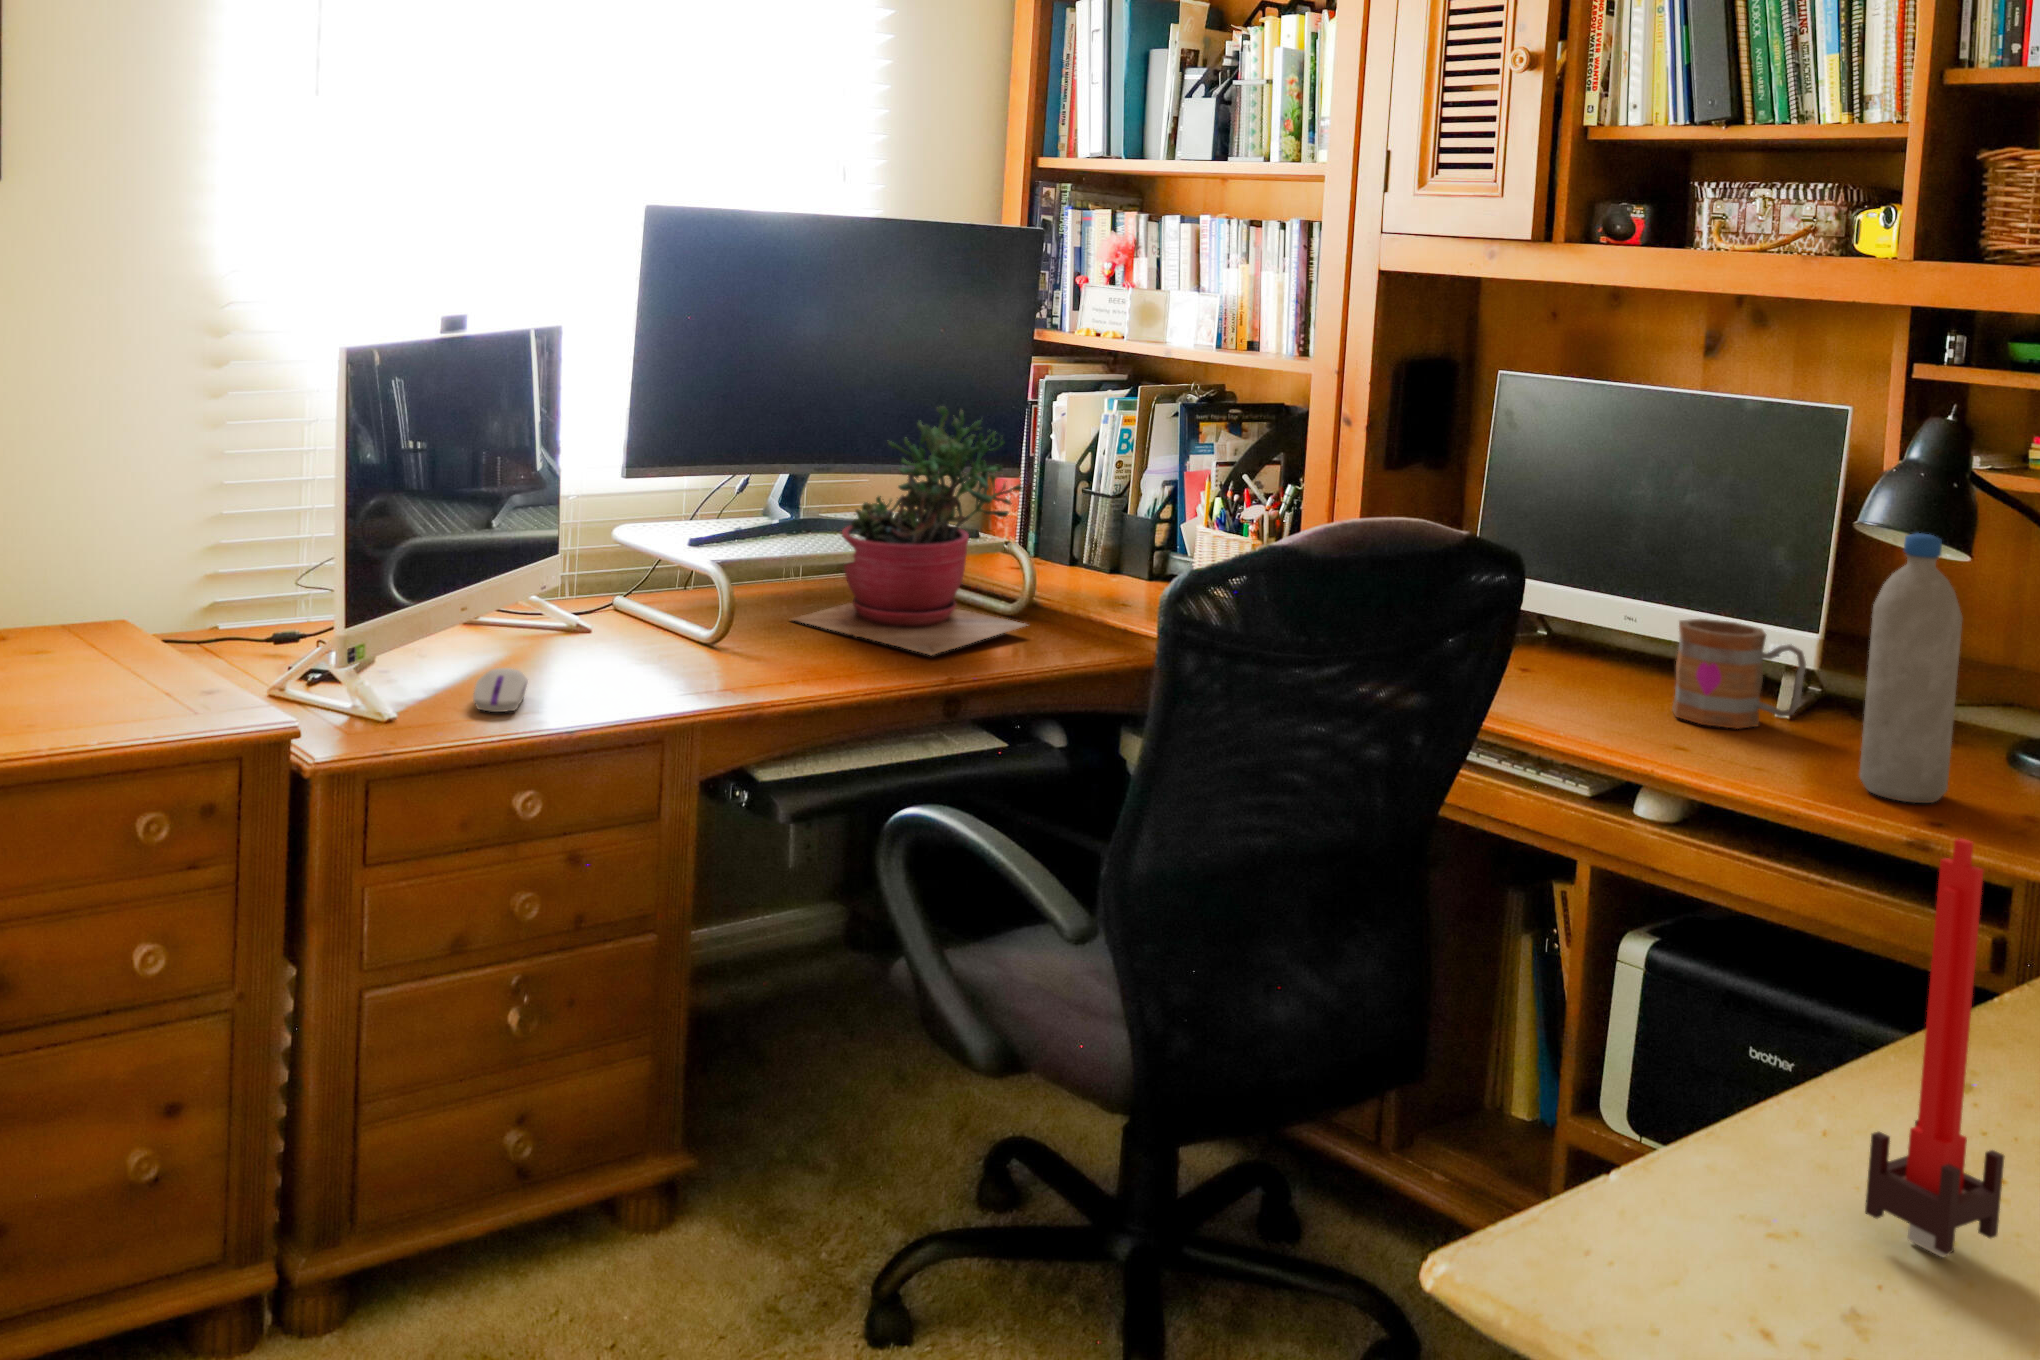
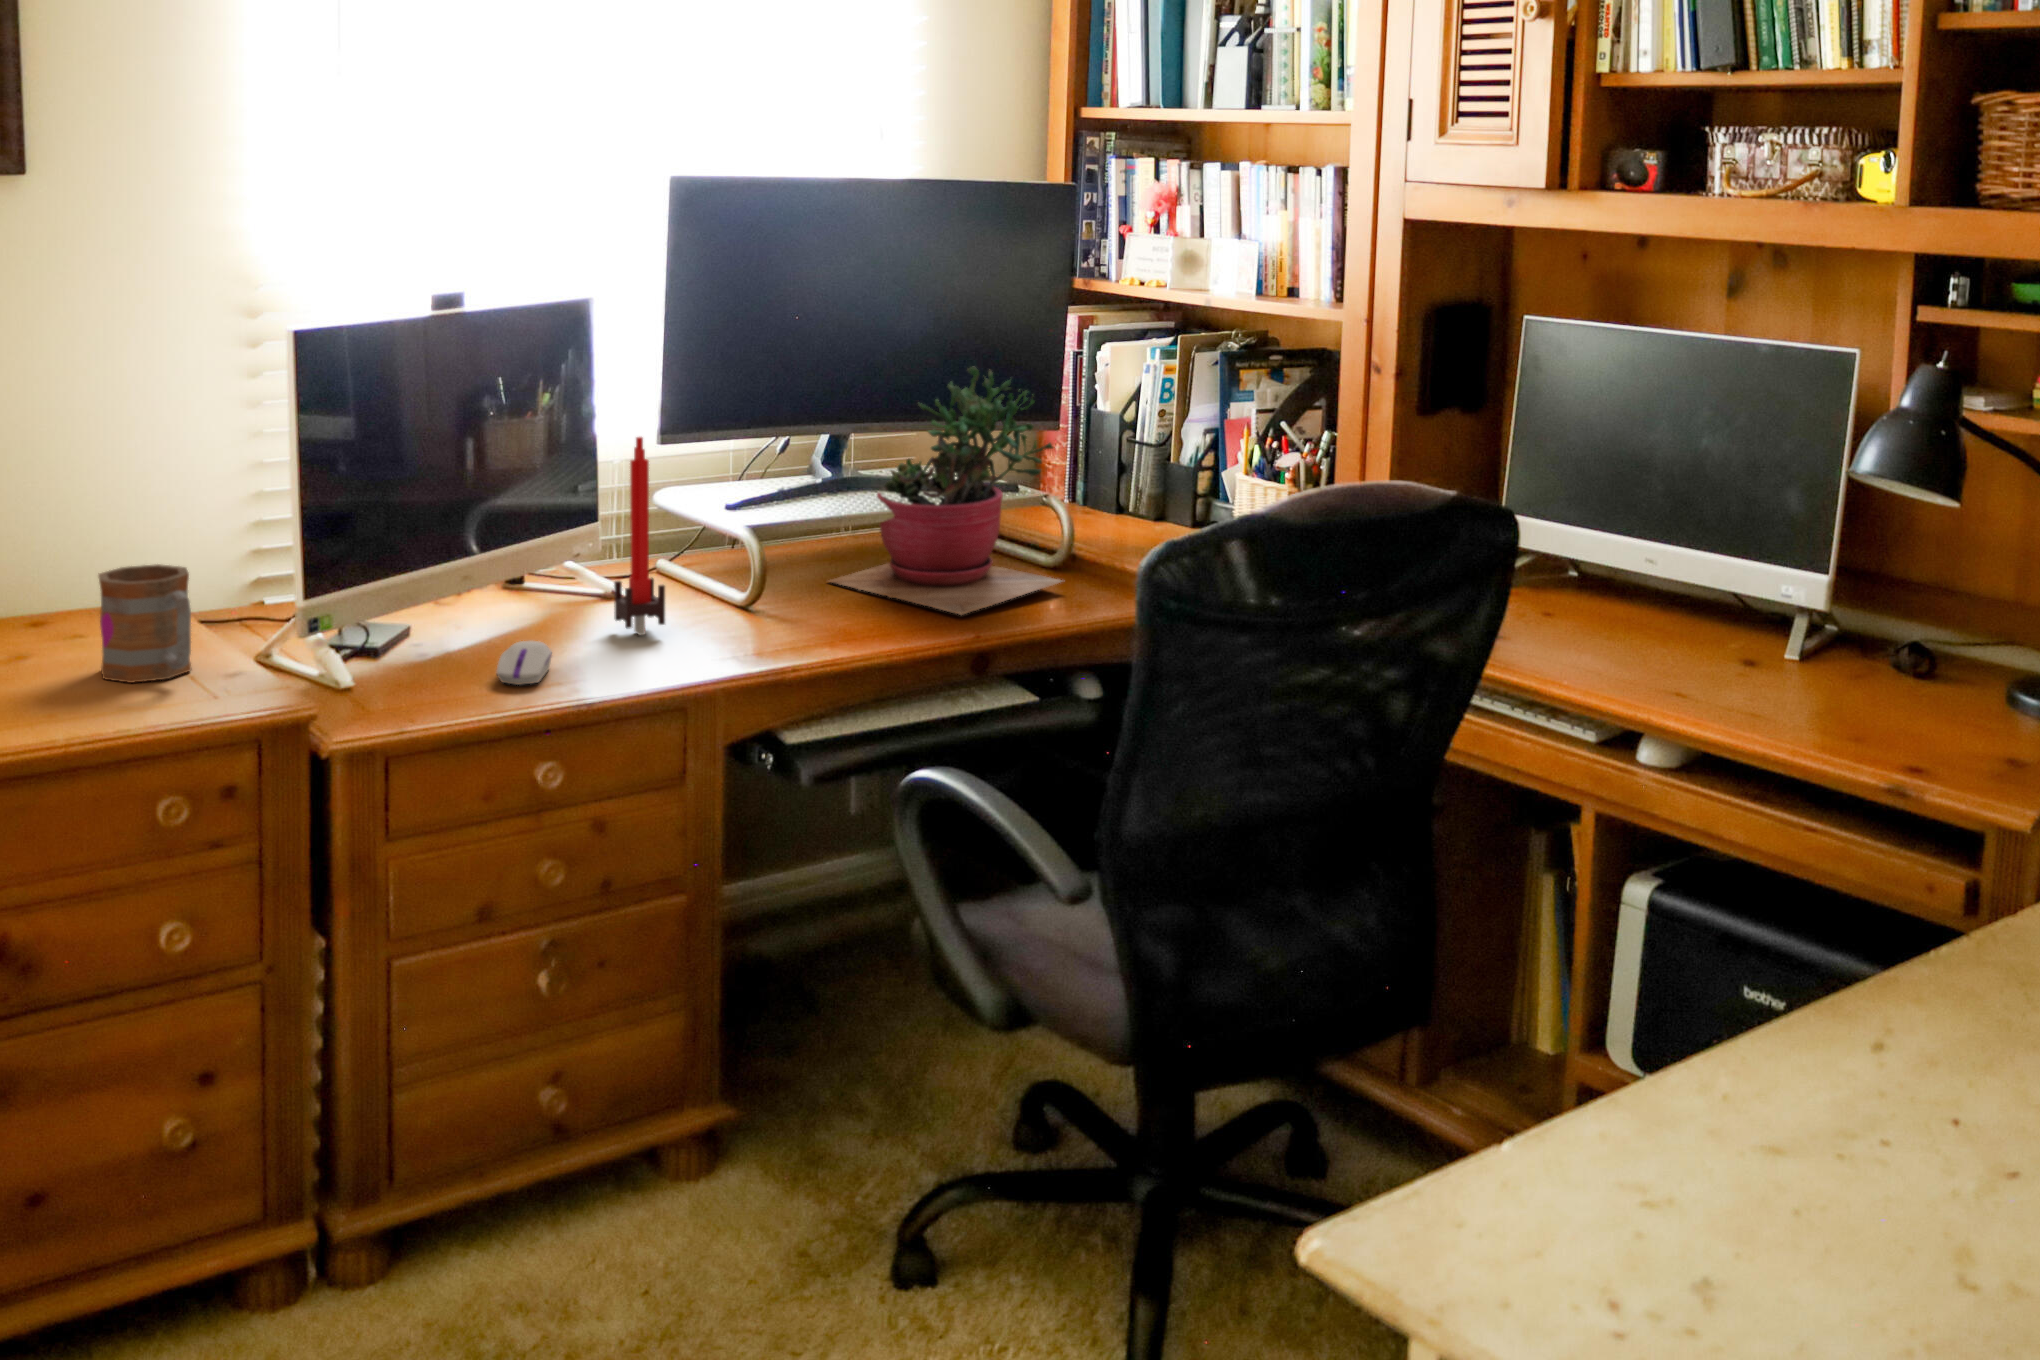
water bottle: present [1859,533,1962,803] -> none [1847,480,1943,744]
mug: present [1672,619,1806,729] -> present [98,564,191,683]
candle: present [1865,839,2005,1257] -> present [614,437,665,635]

